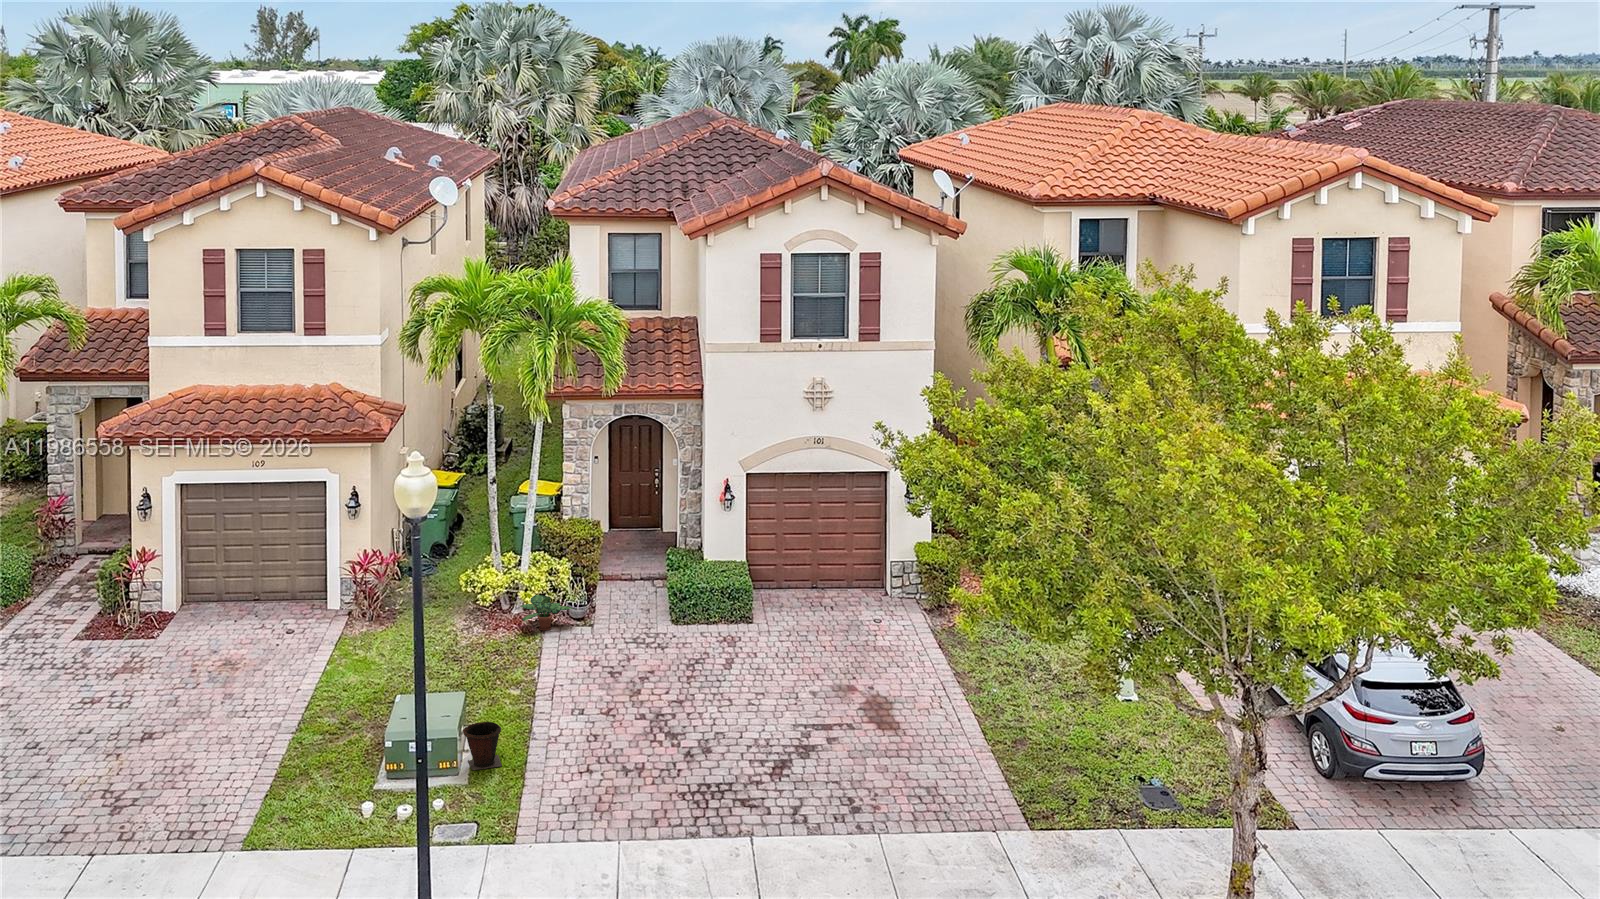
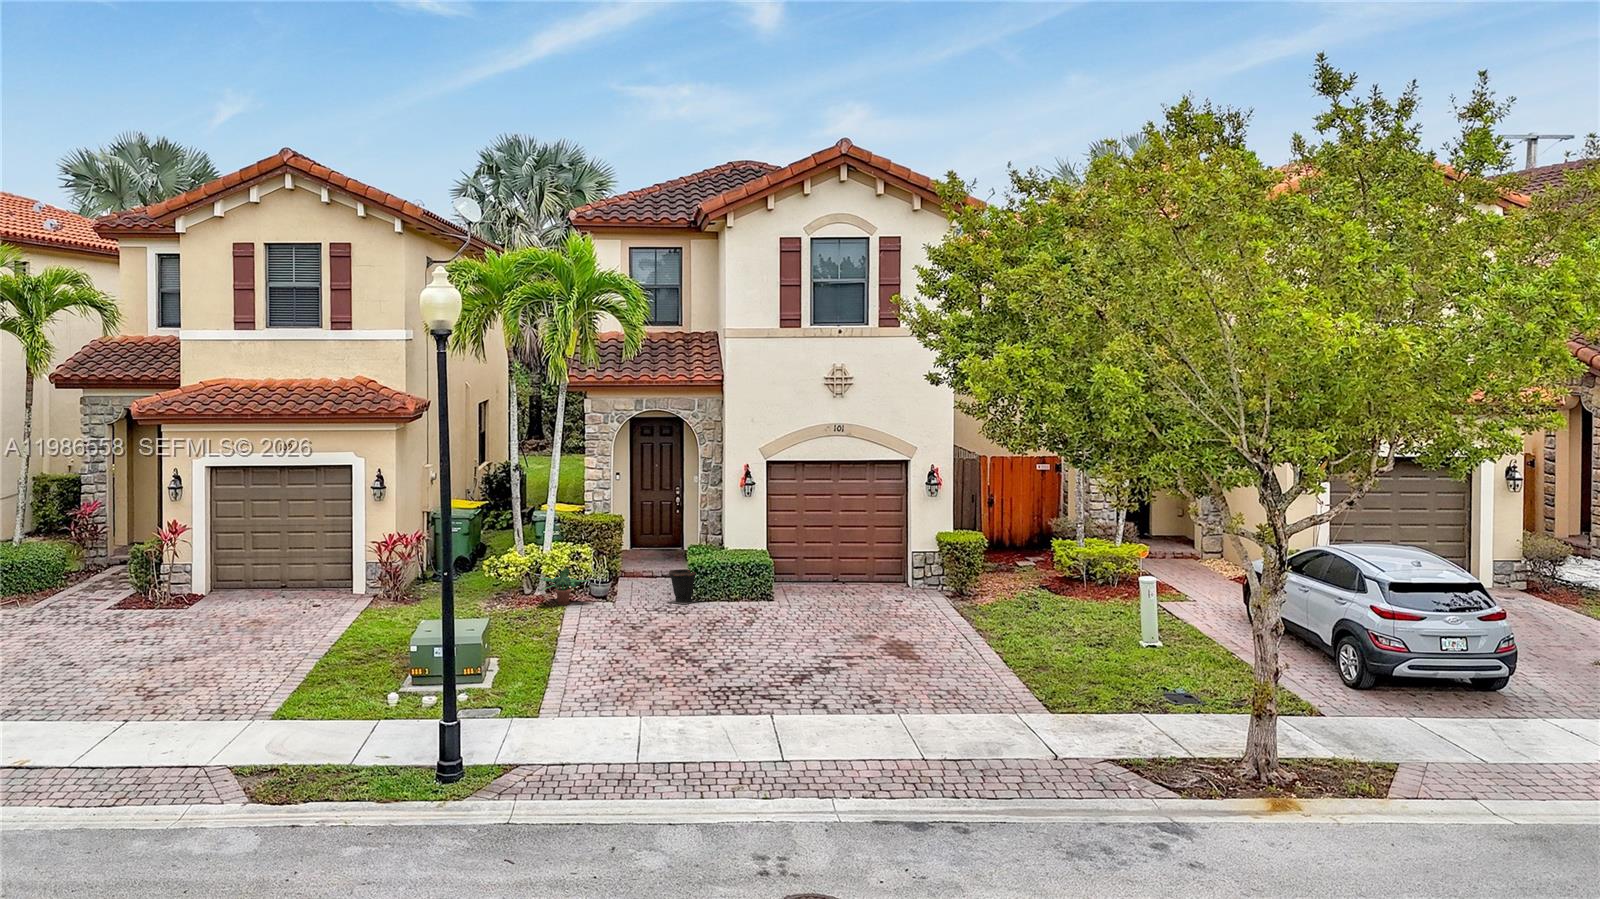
bucket: present [463,722,502,770] -> present [669,570,697,604]

